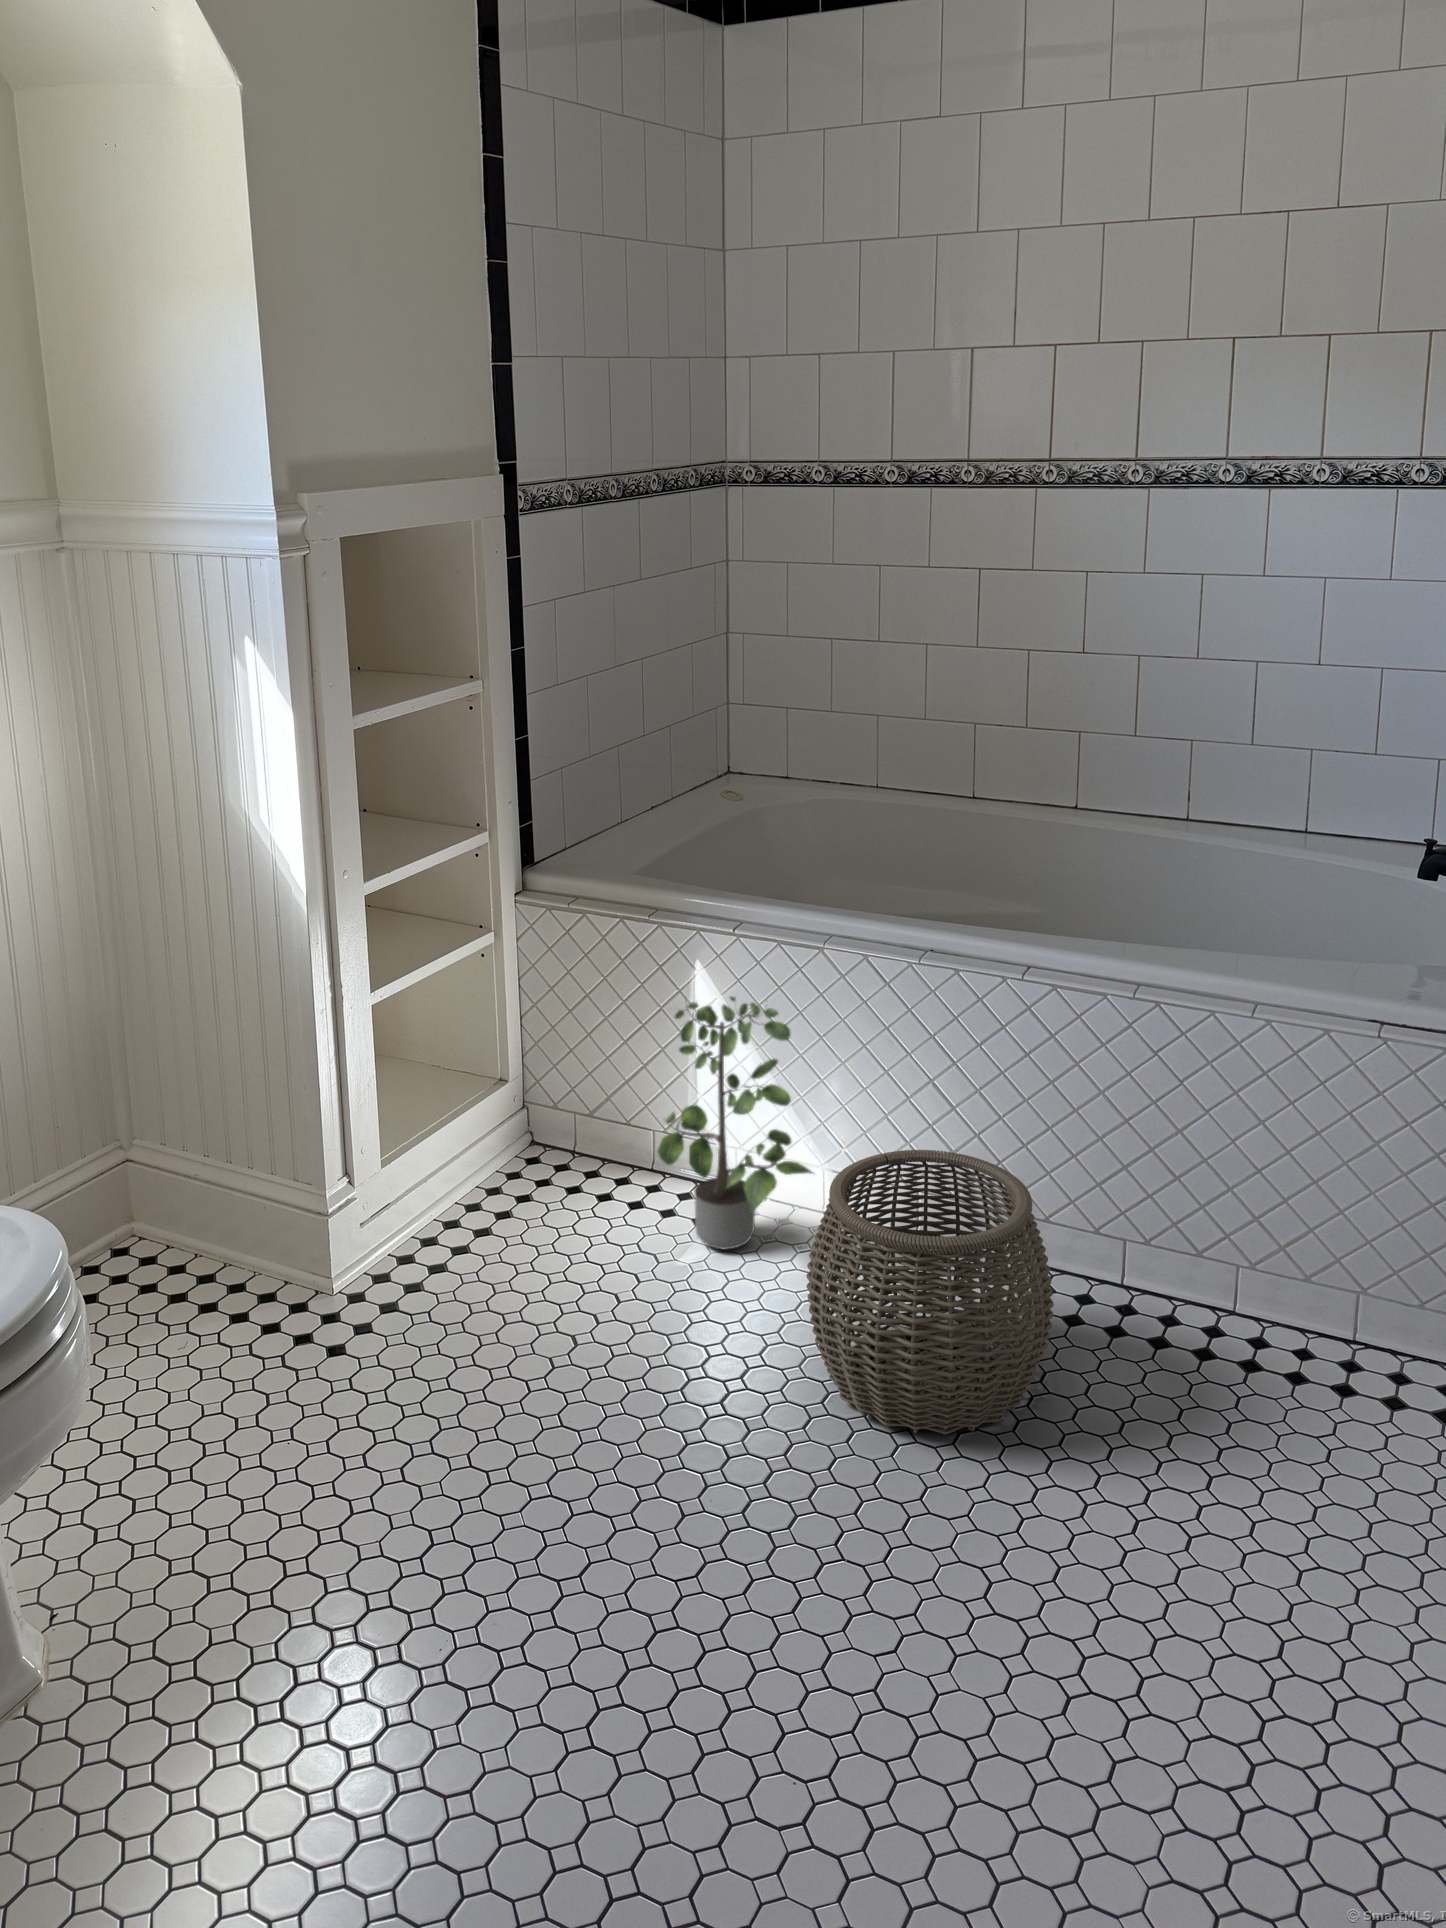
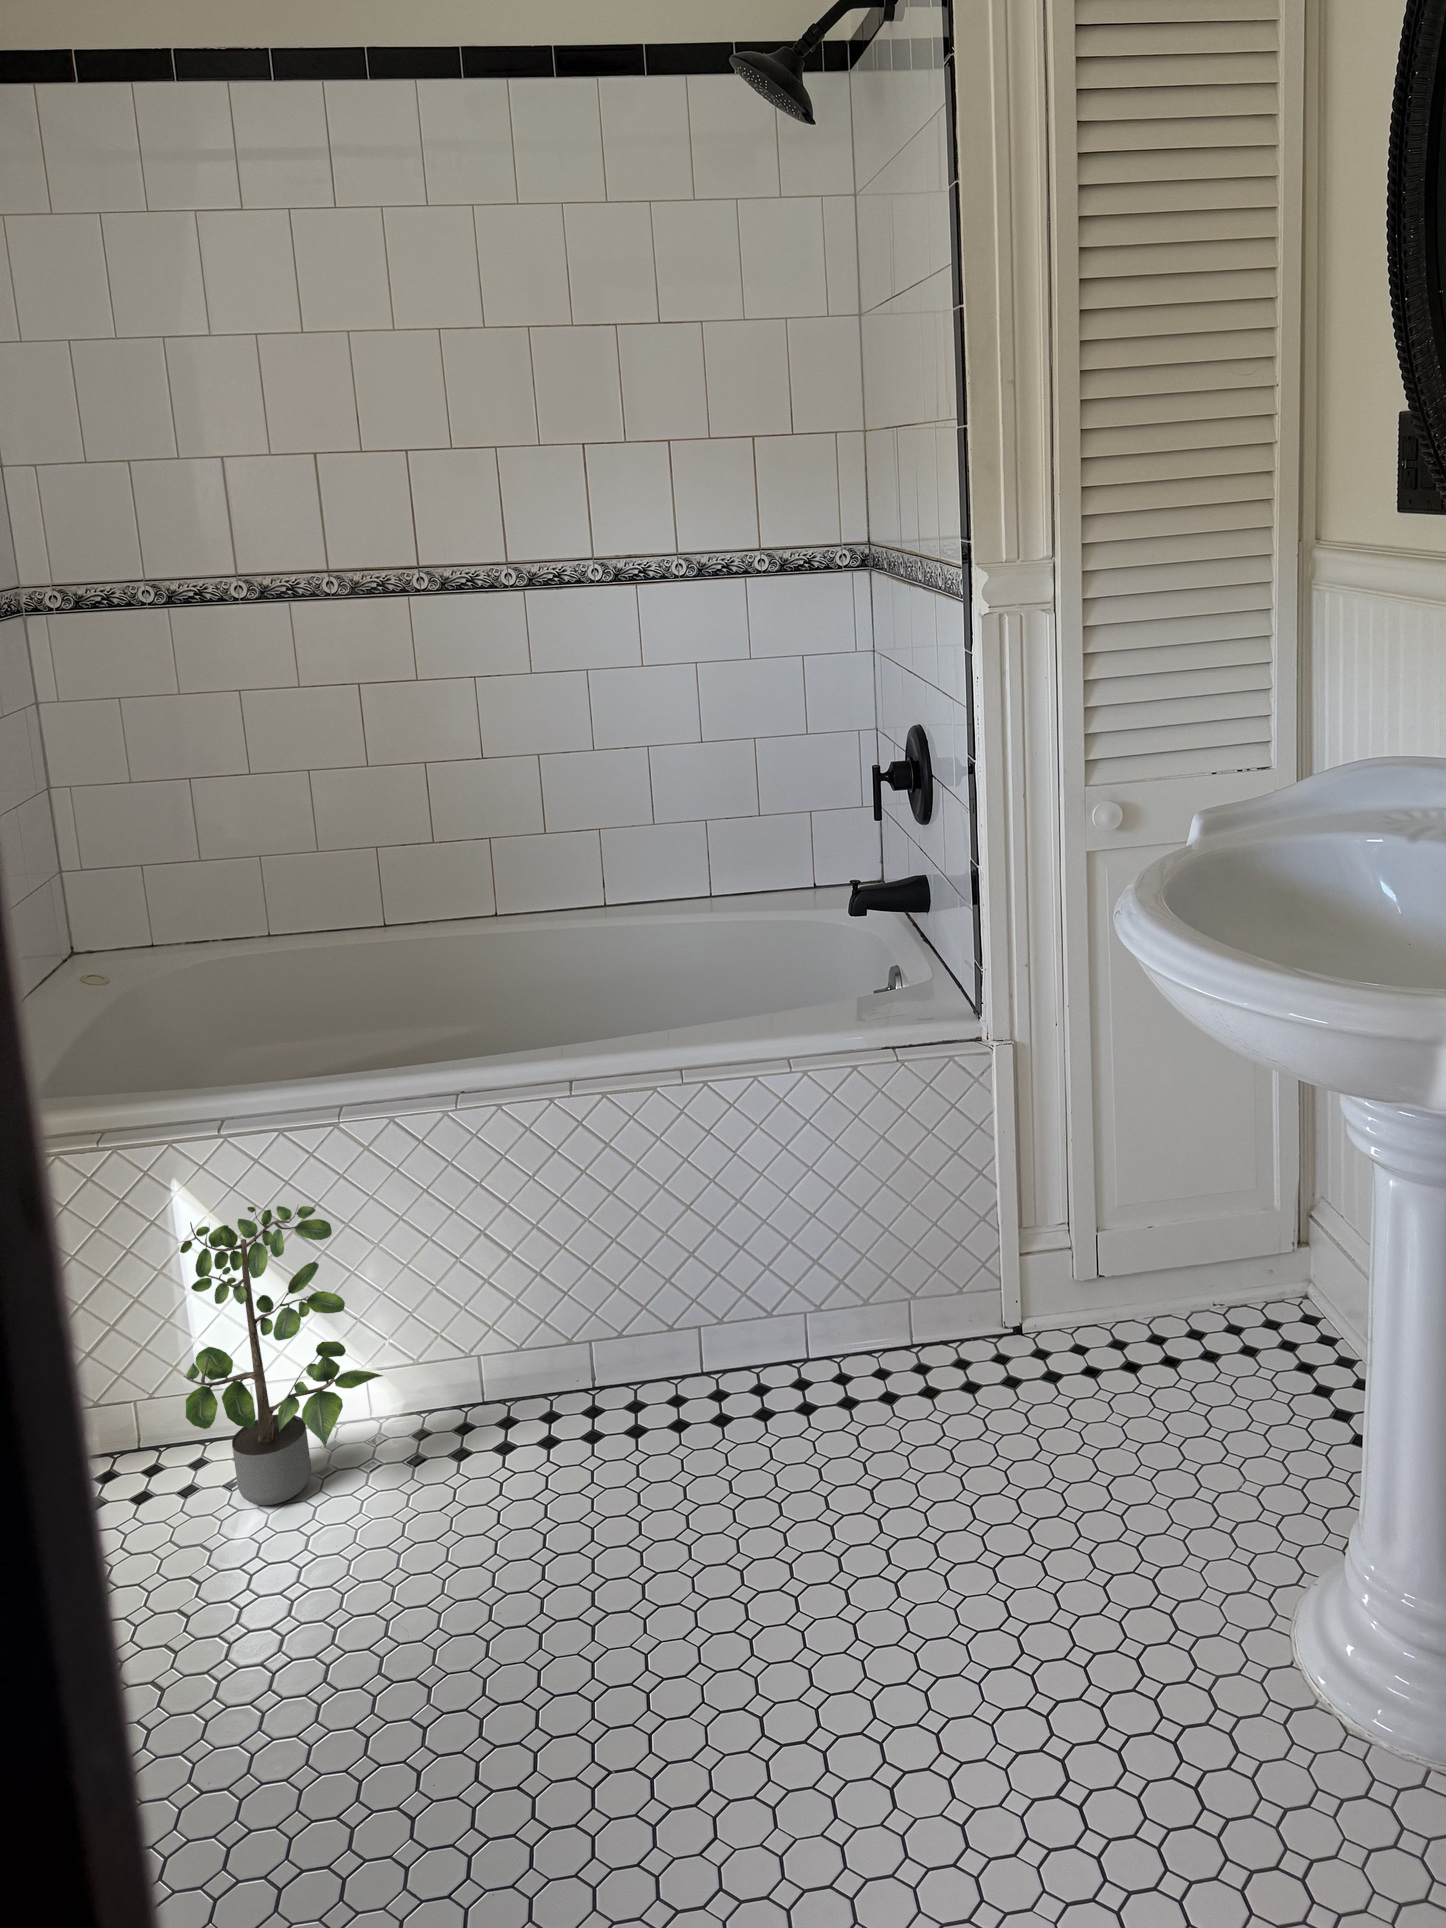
woven basket: present [806,1150,1054,1435] -> none [438,1296,705,1613]

